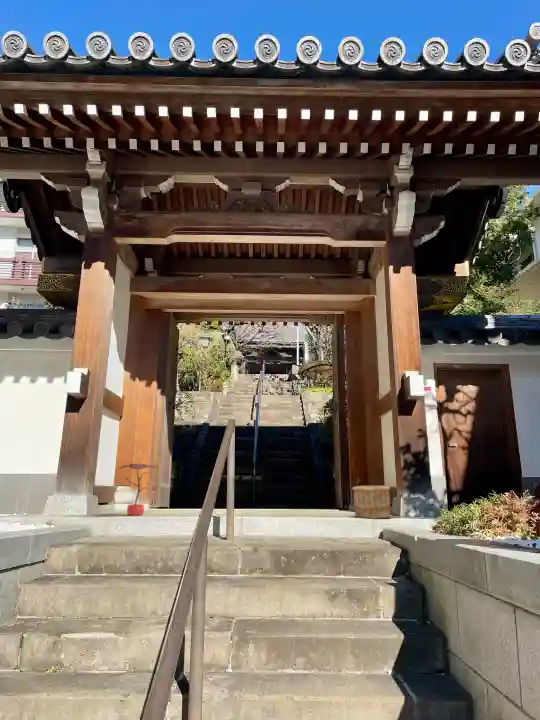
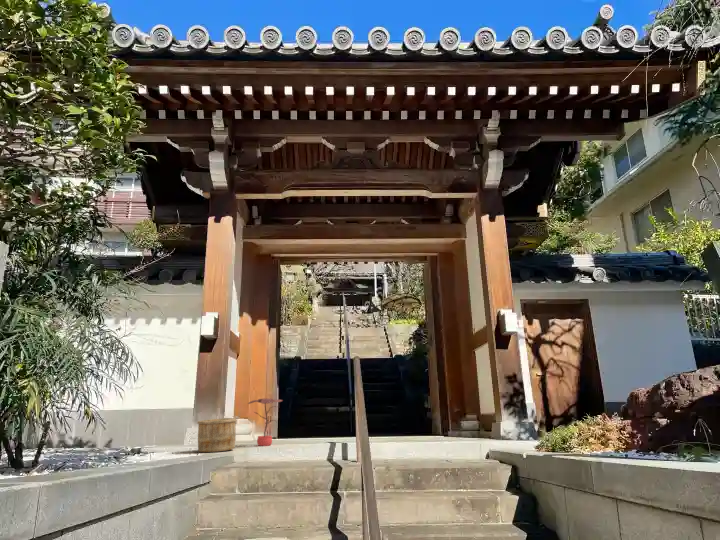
wooden bucket: present [353,486,390,518] -> present [197,418,236,452]

